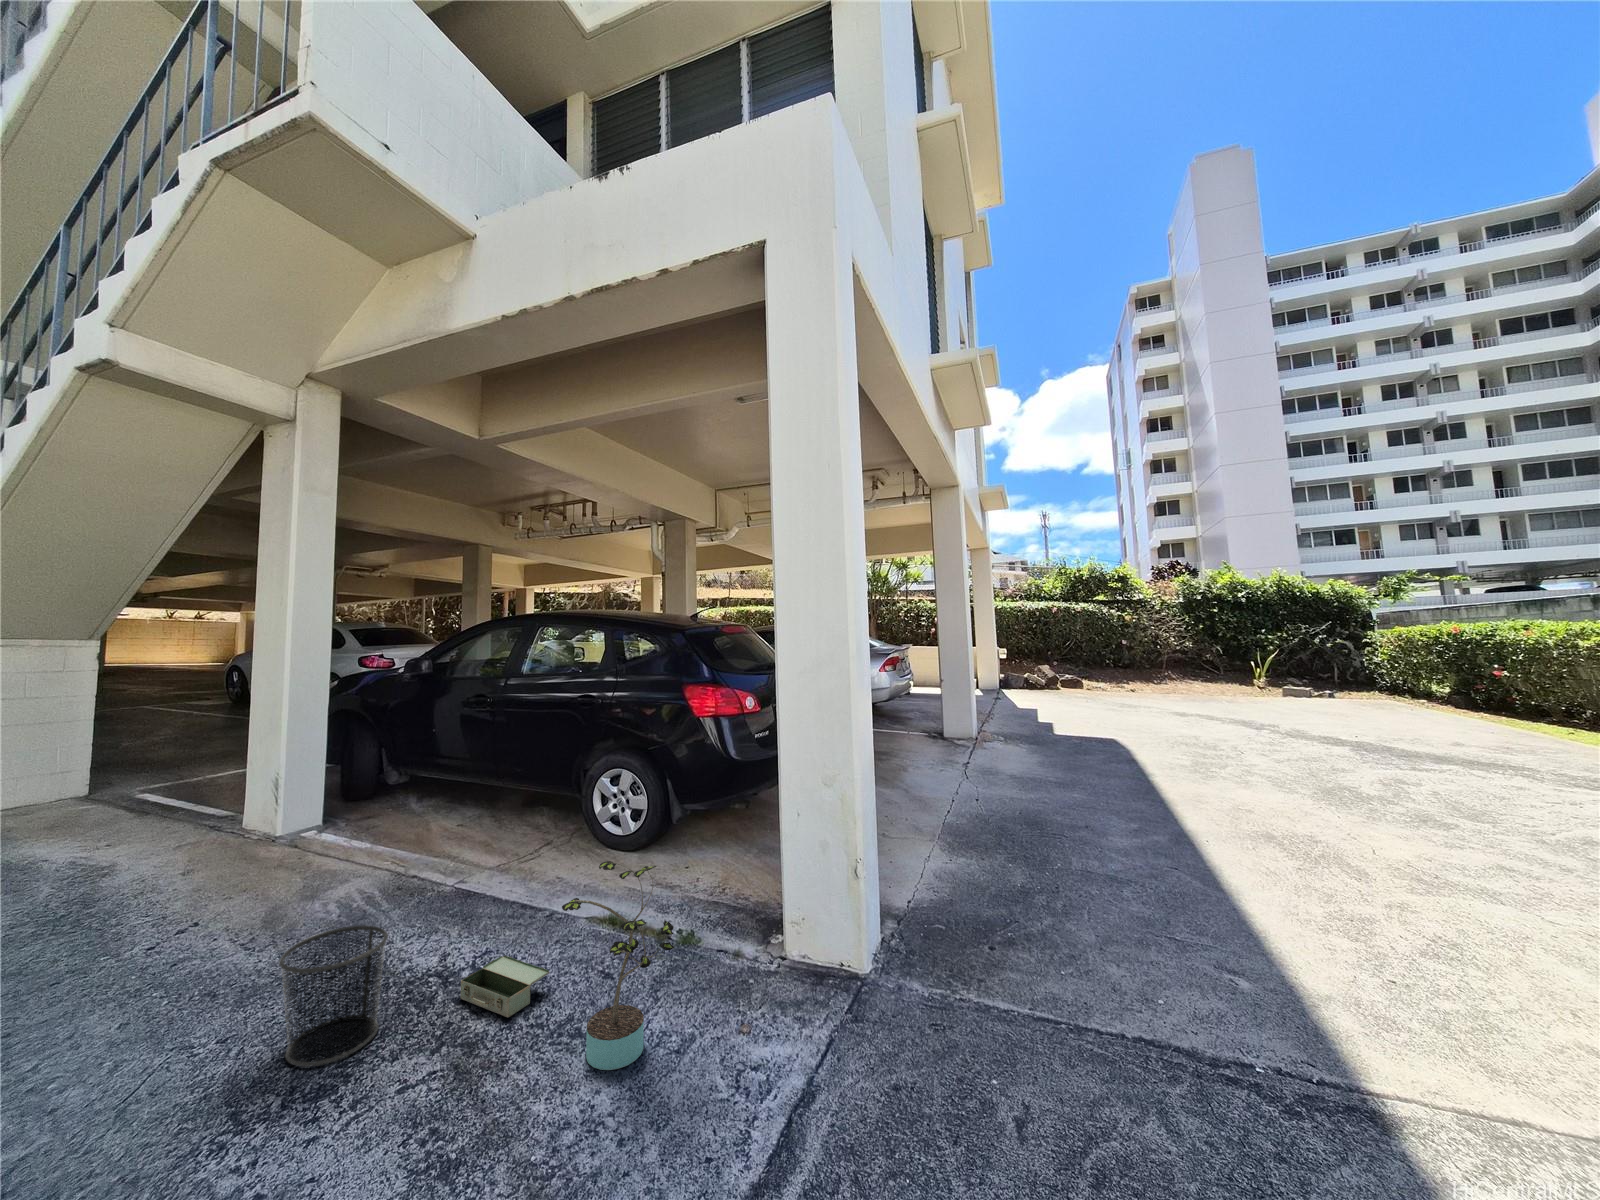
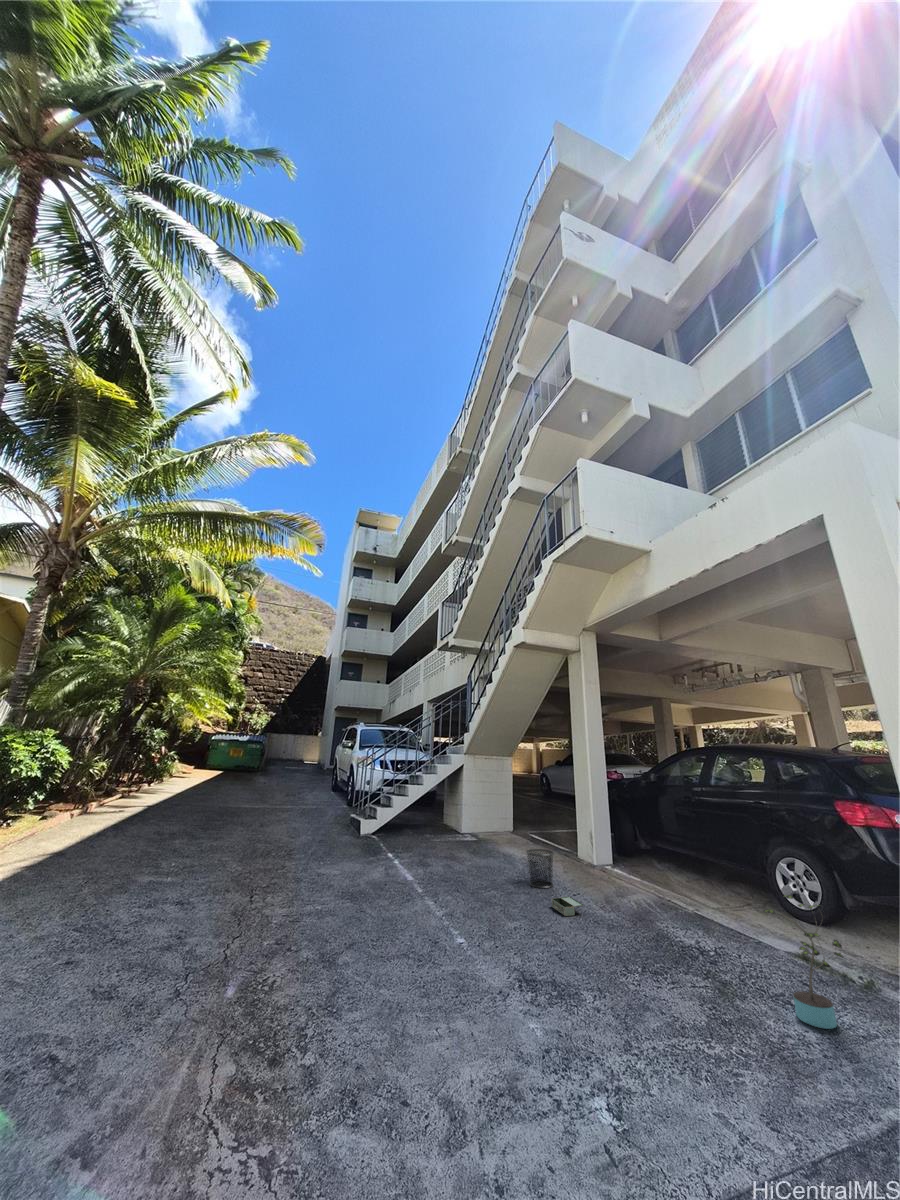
waste bin: present [279,925,388,1067] -> present [527,849,554,888]
toolbox: present [461,956,550,1017] -> present [552,897,583,916]

